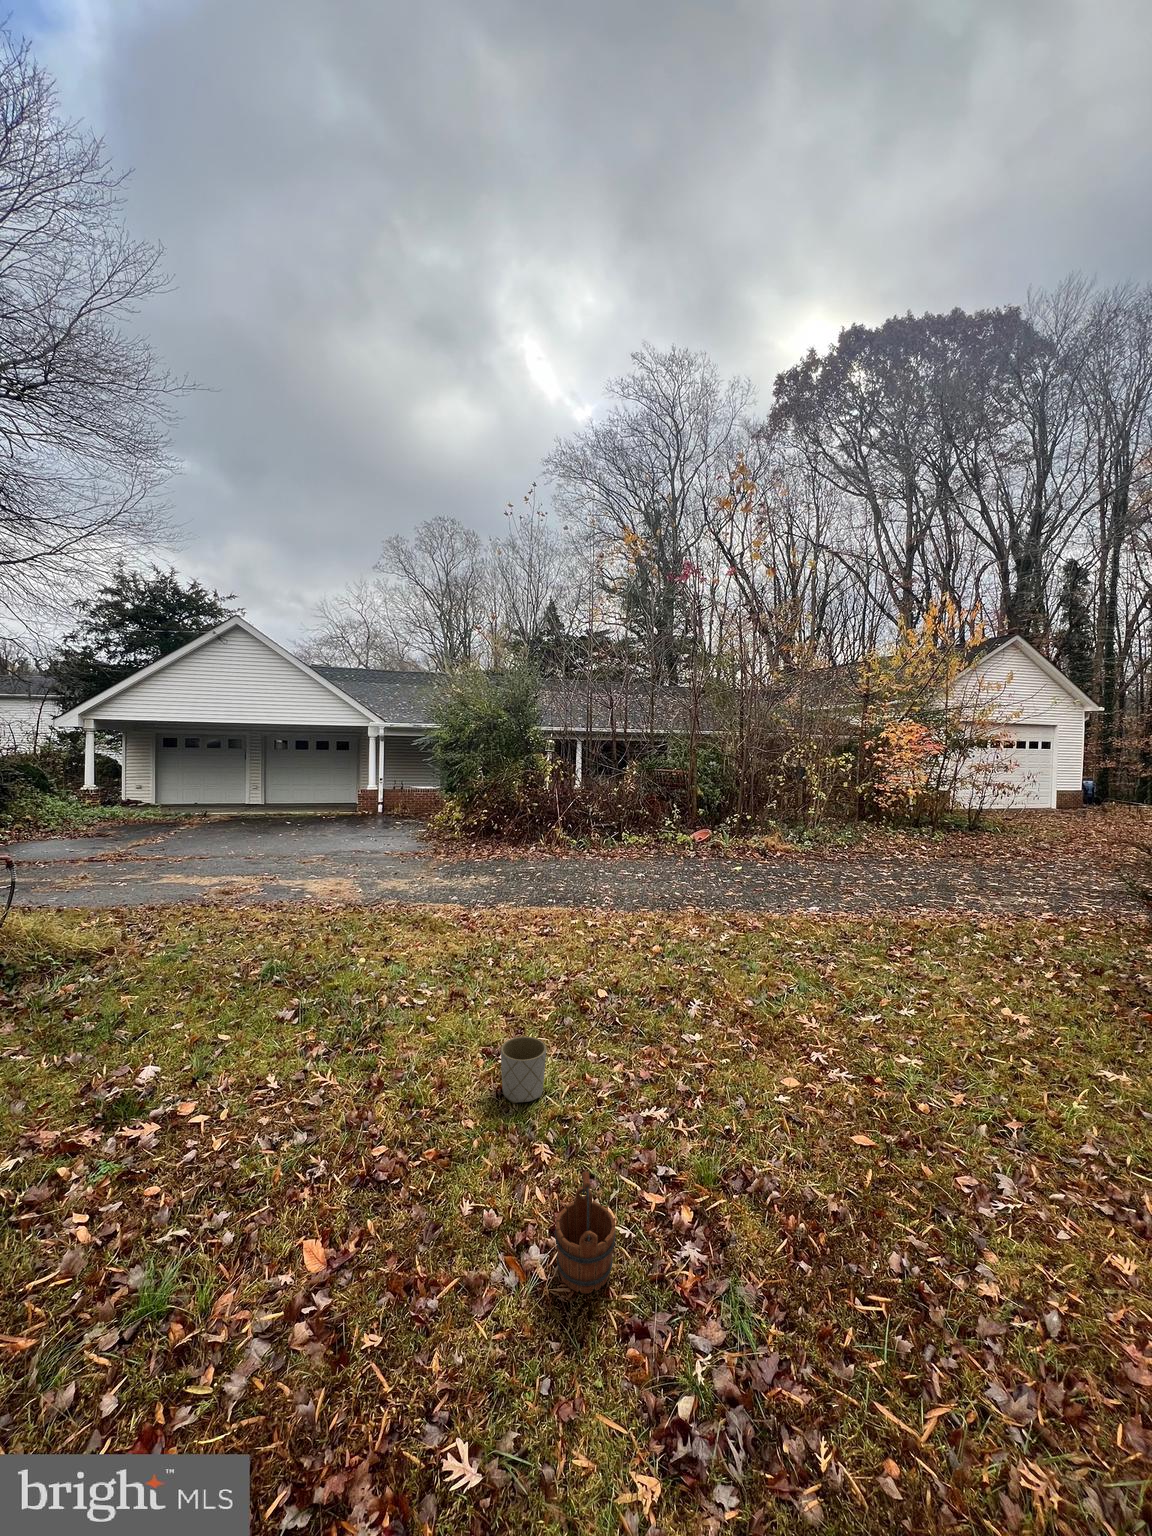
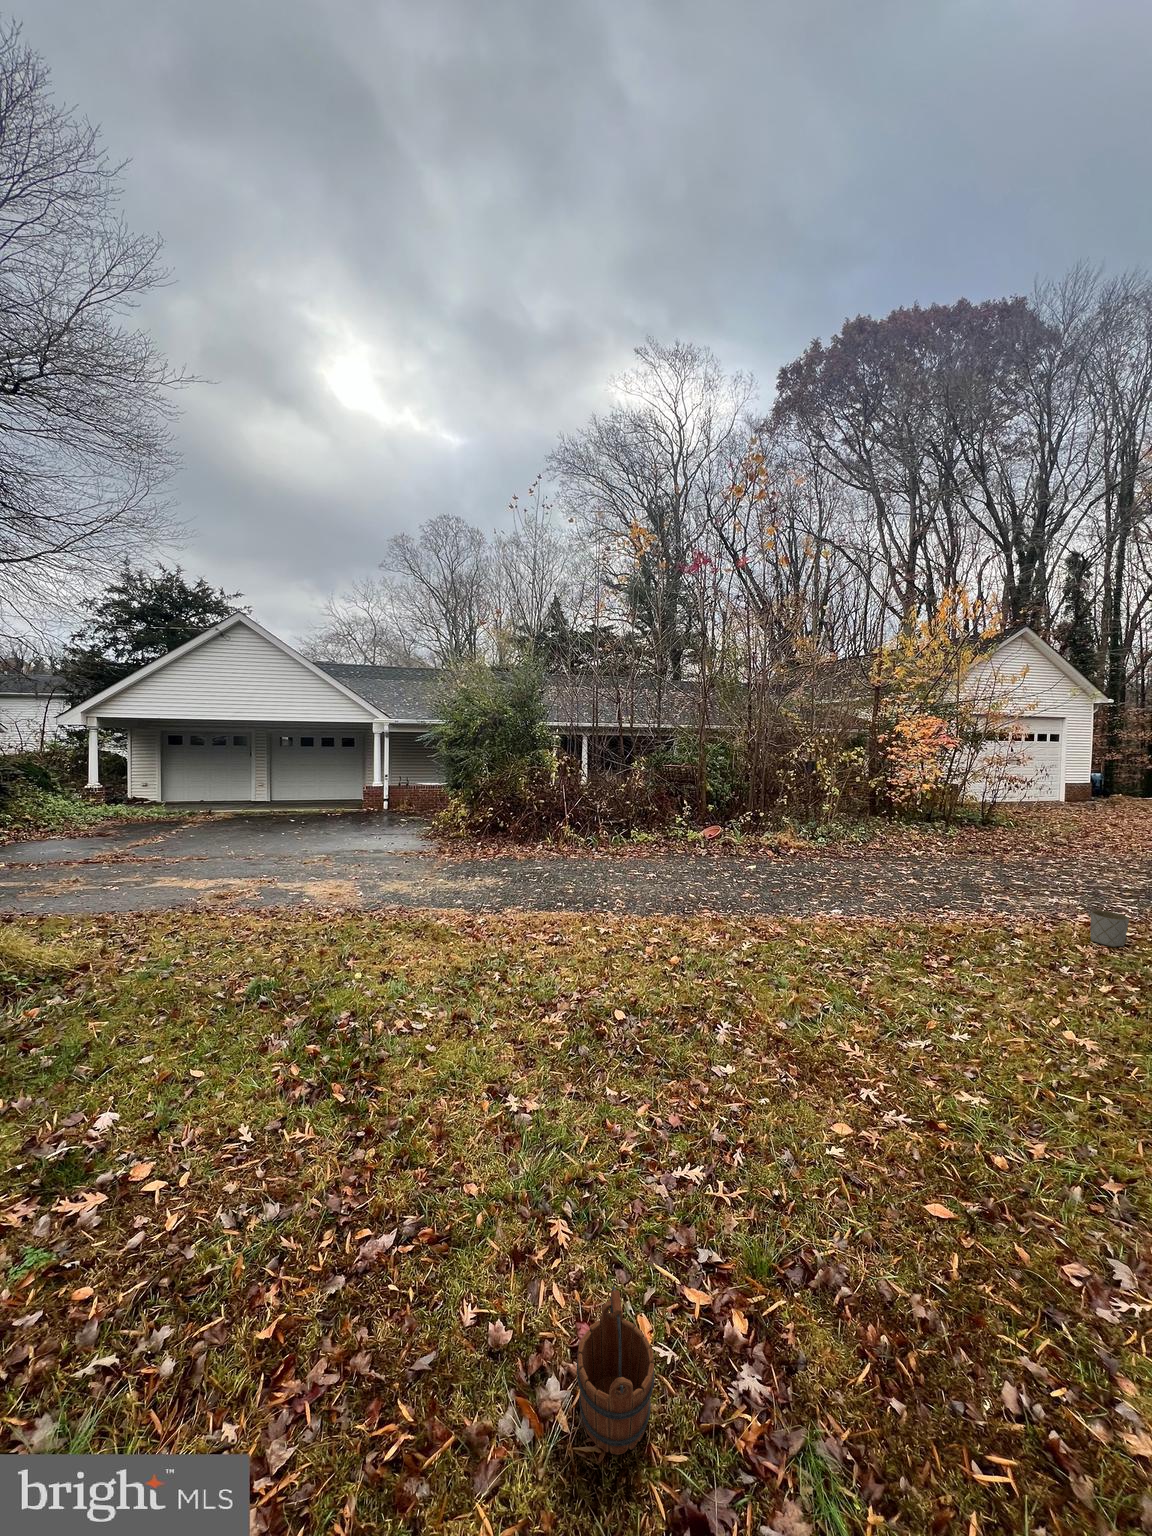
planter: present [501,1037,546,1103] -> present [1090,910,1129,947]

